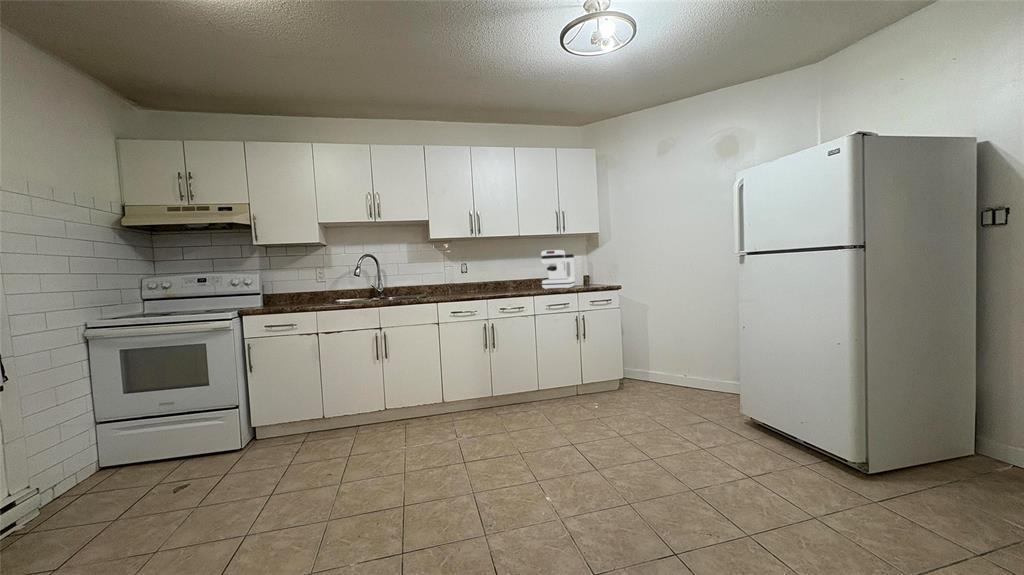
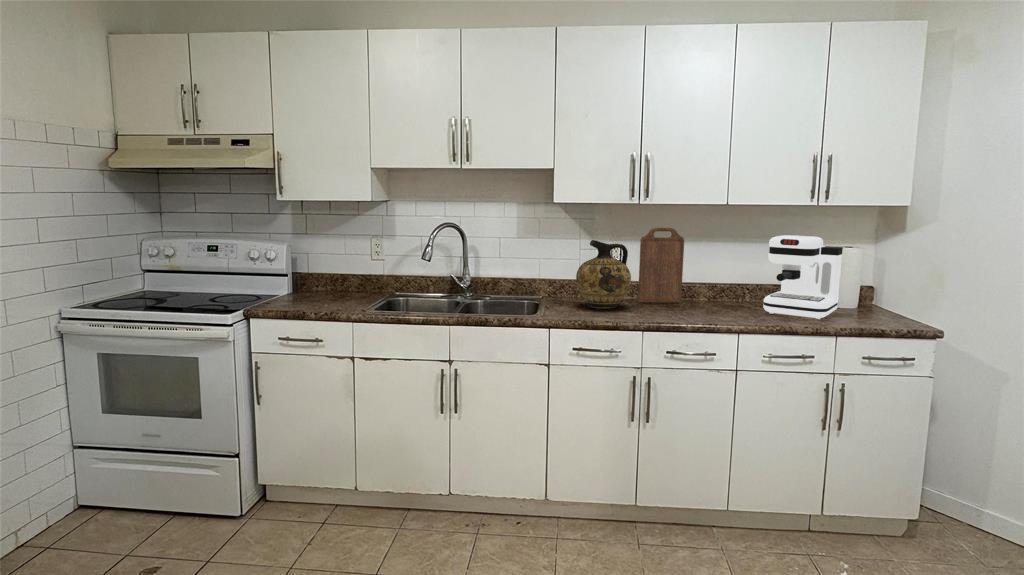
cutting board: none [478,251,501,292] -> present [638,227,684,303]
ceramic jug: none [446,258,476,294] -> present [576,240,631,309]

